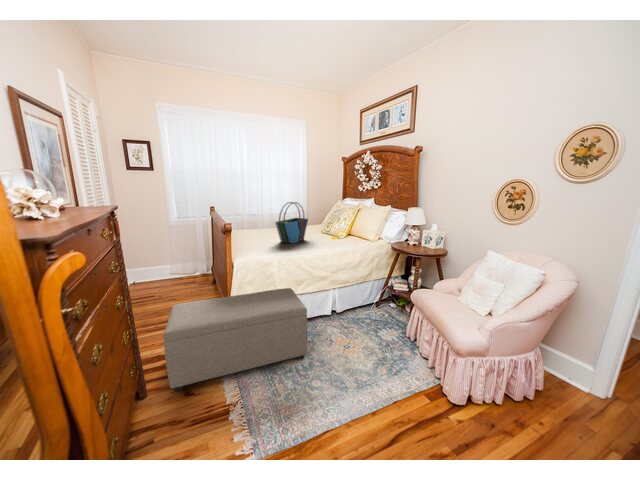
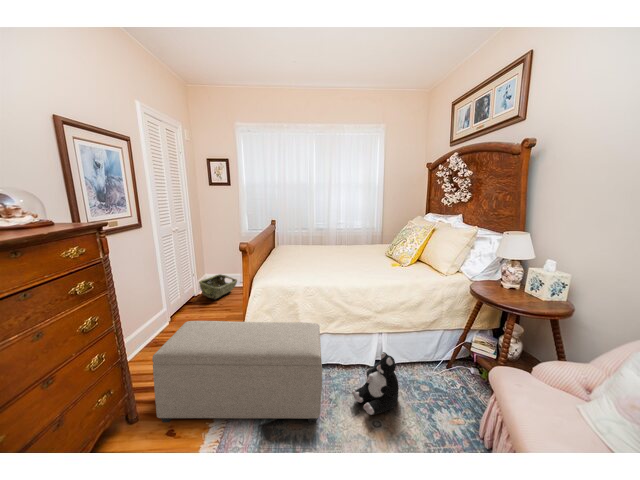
tote bag: present [275,202,308,243] -> none [317,216,362,266]
woven basket: none [145,265,184,289] -> present [199,274,237,299]
plush toy: none [323,300,356,344] -> present [352,352,399,415]

